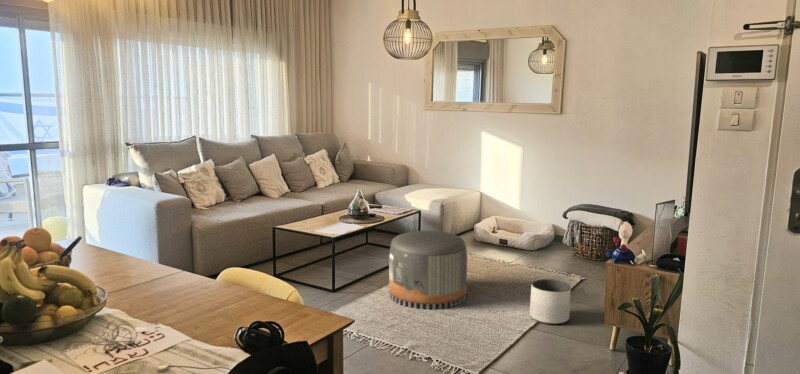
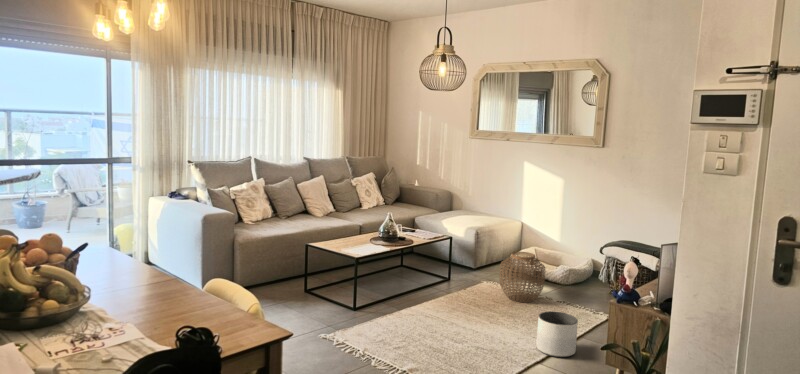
woven basket: none [477,222,523,273] -> present [499,252,545,303]
pouf: present [389,230,467,309] -> none [406,256,482,333]

